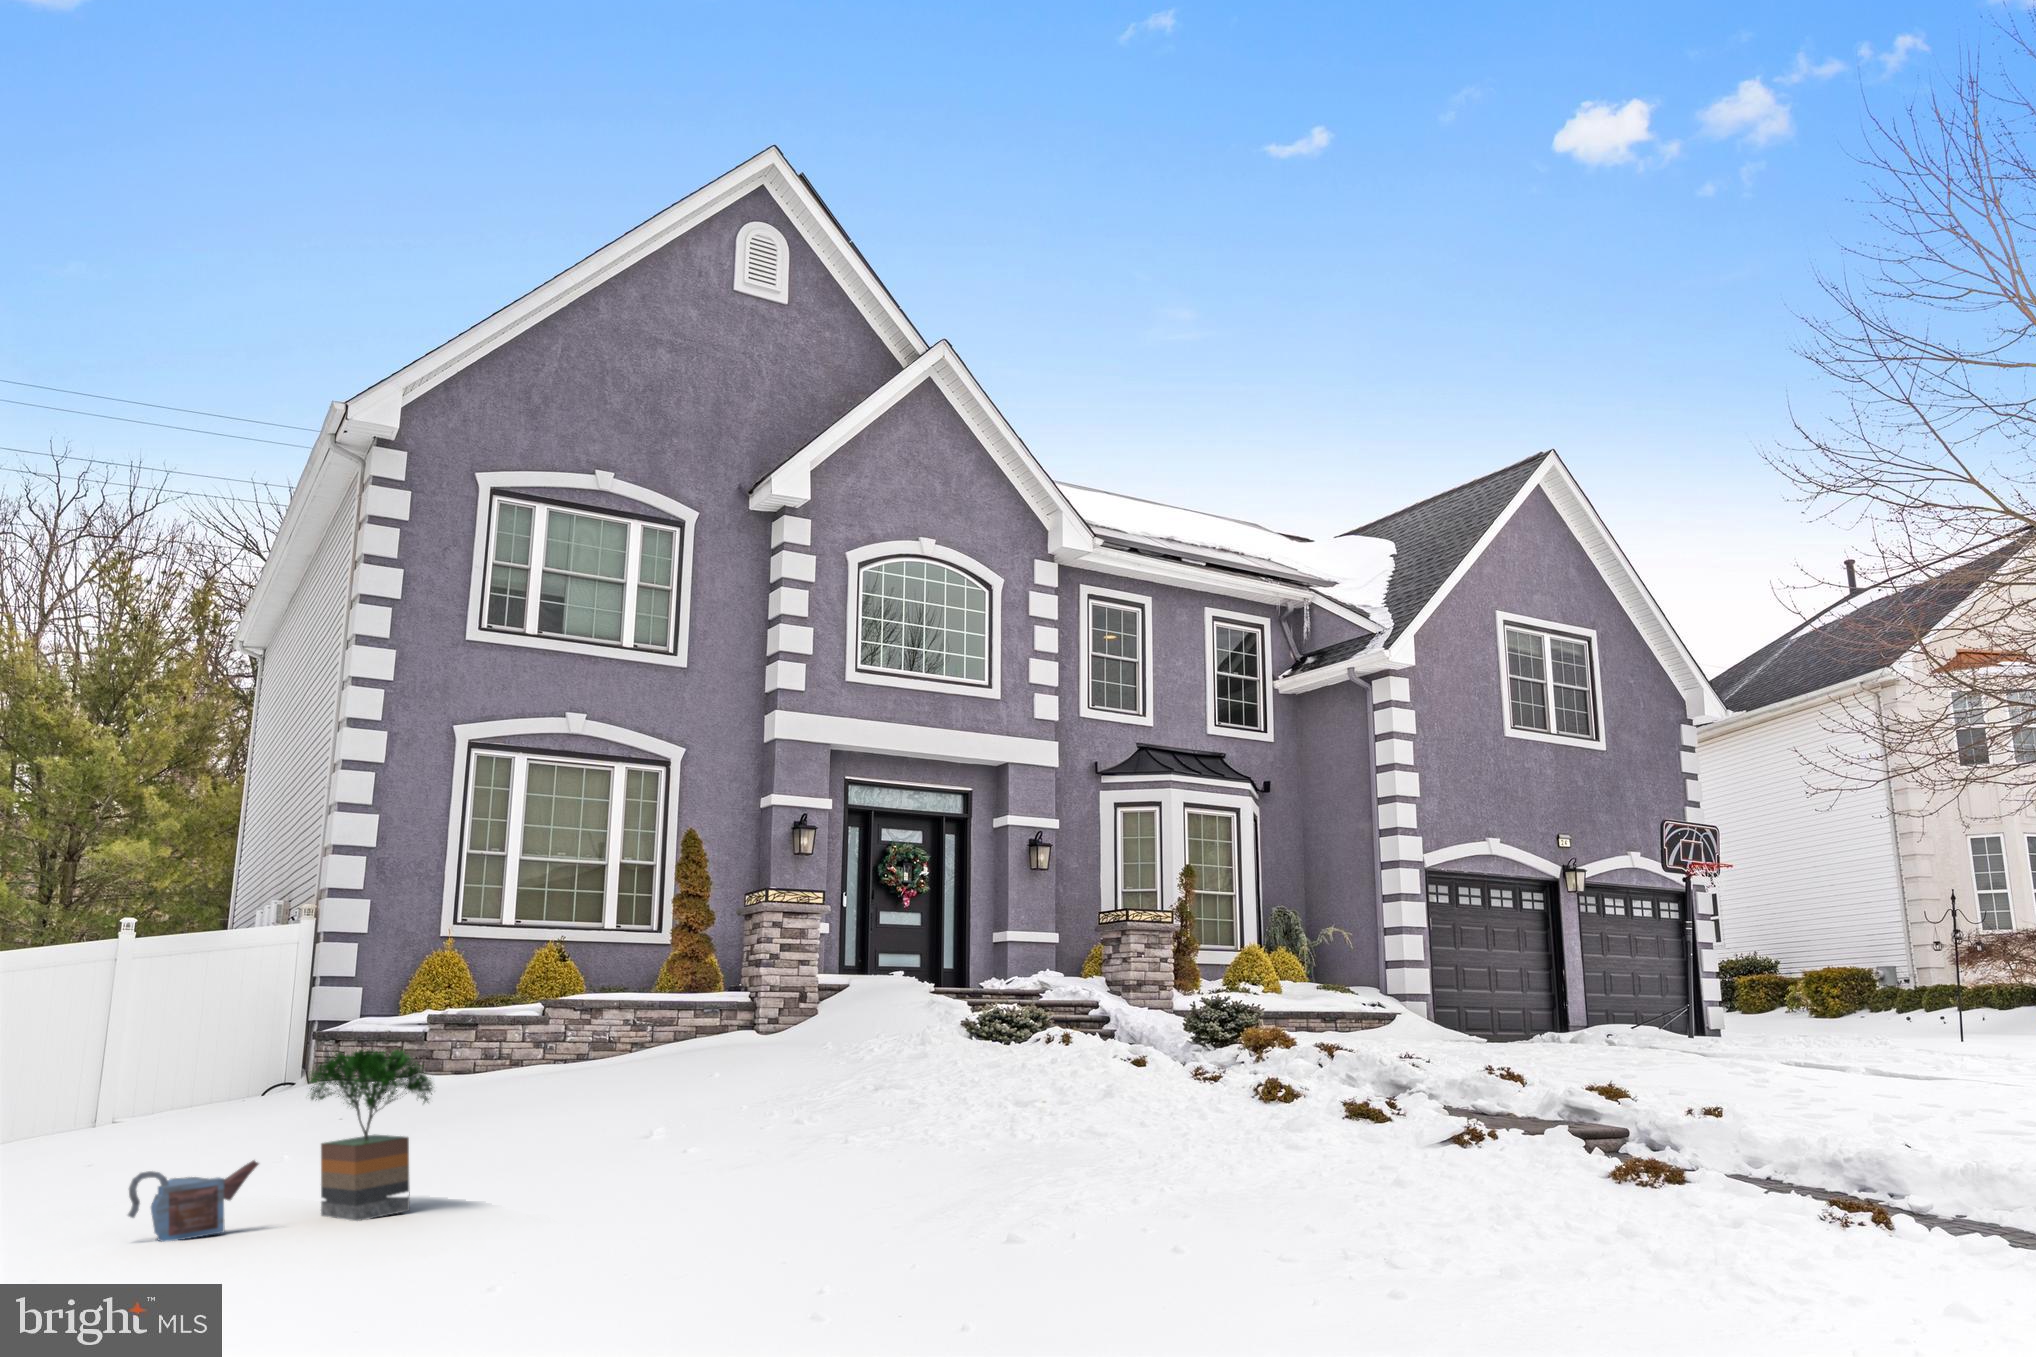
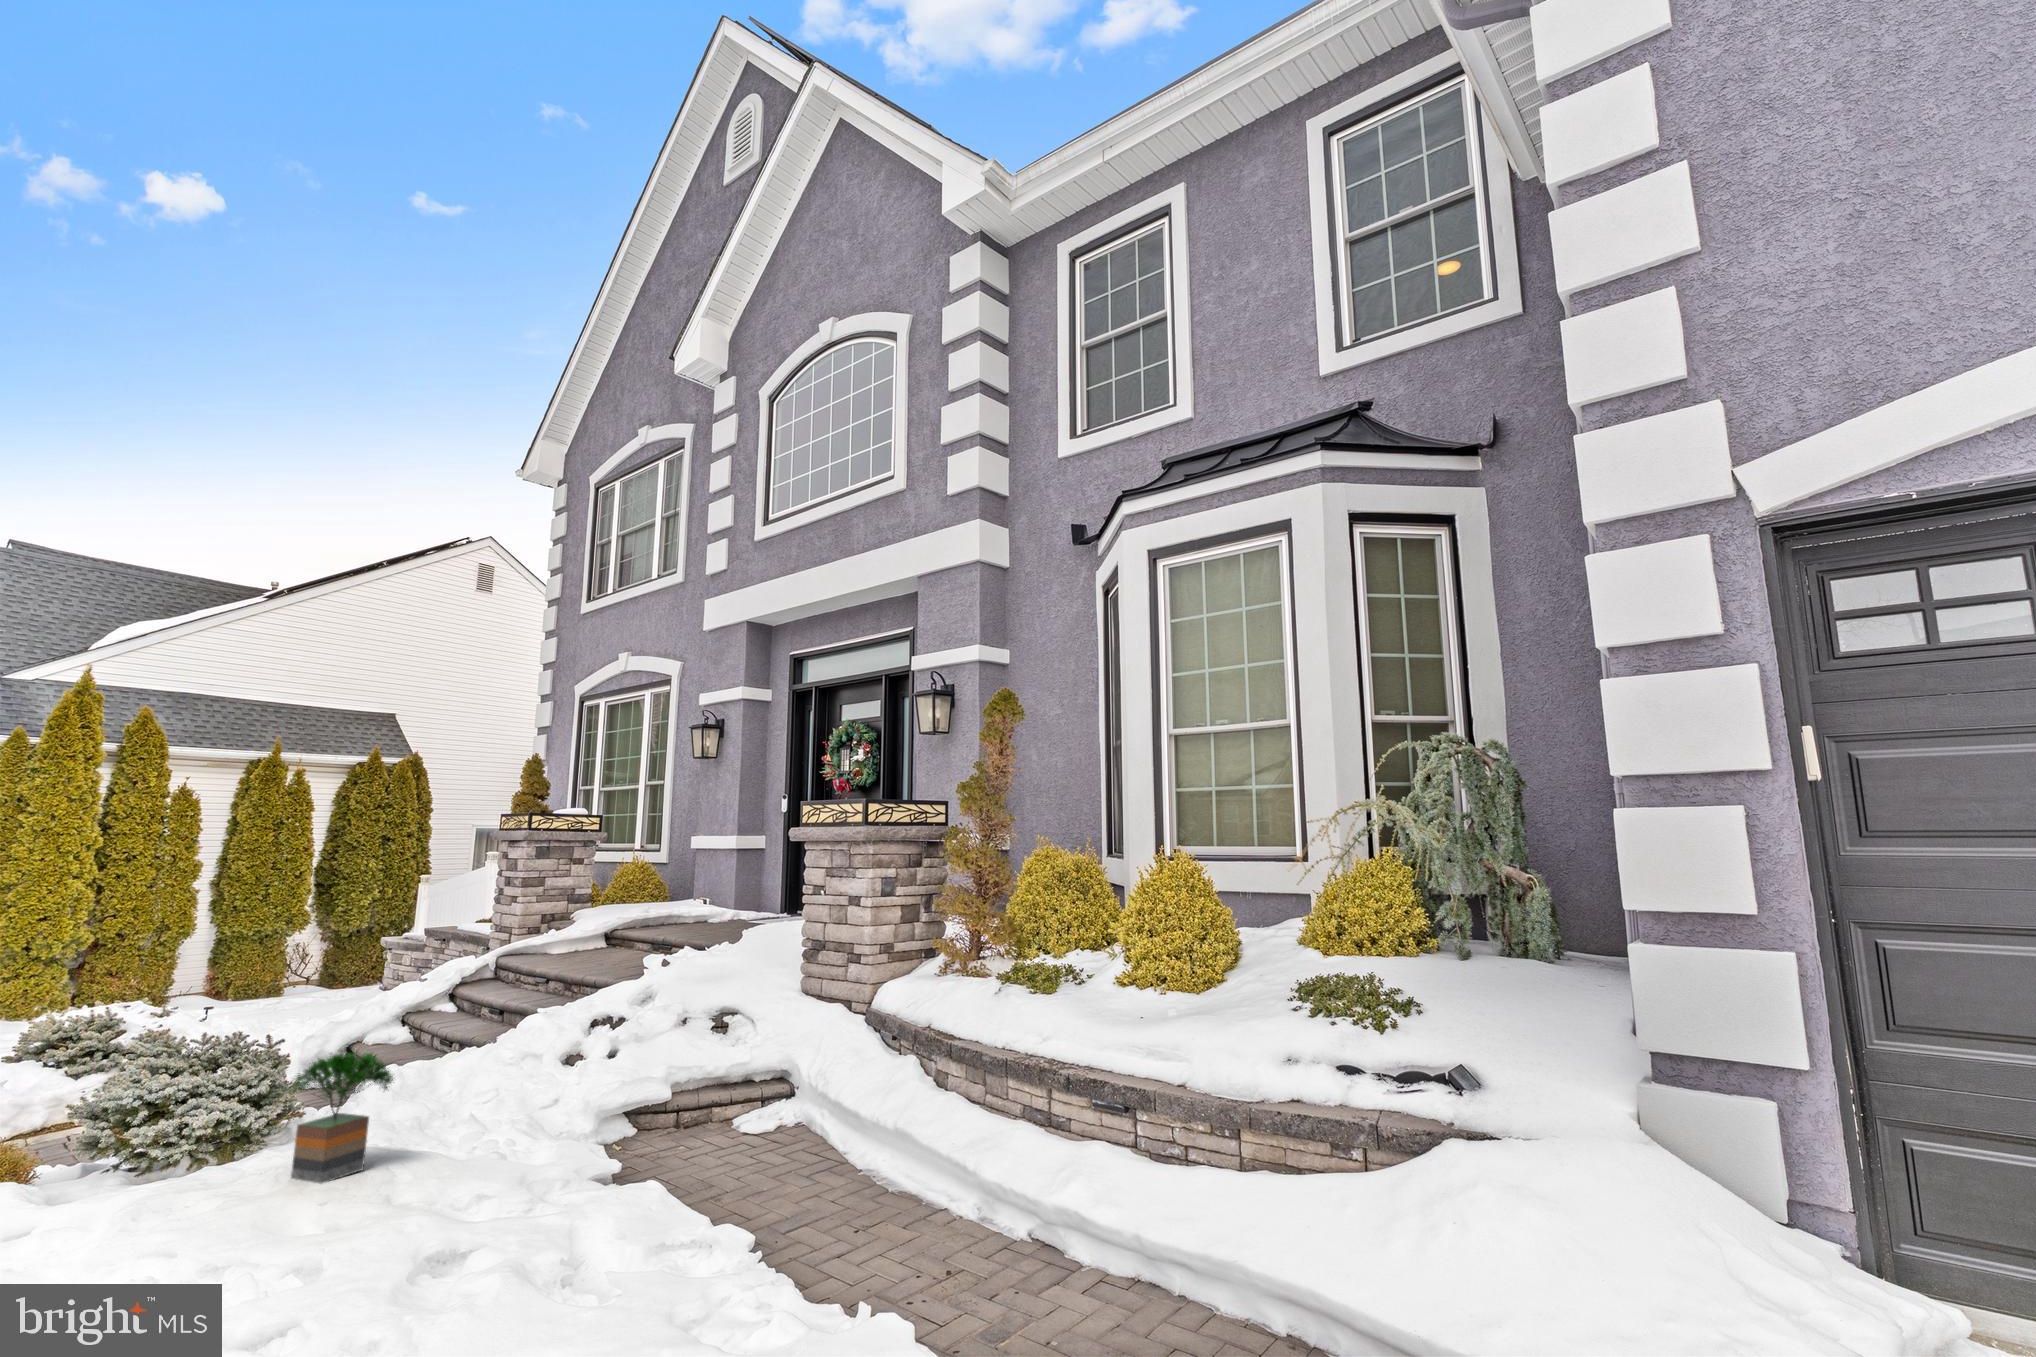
watering can: present [128,1160,259,1242] -> none [126,1147,248,1223]

